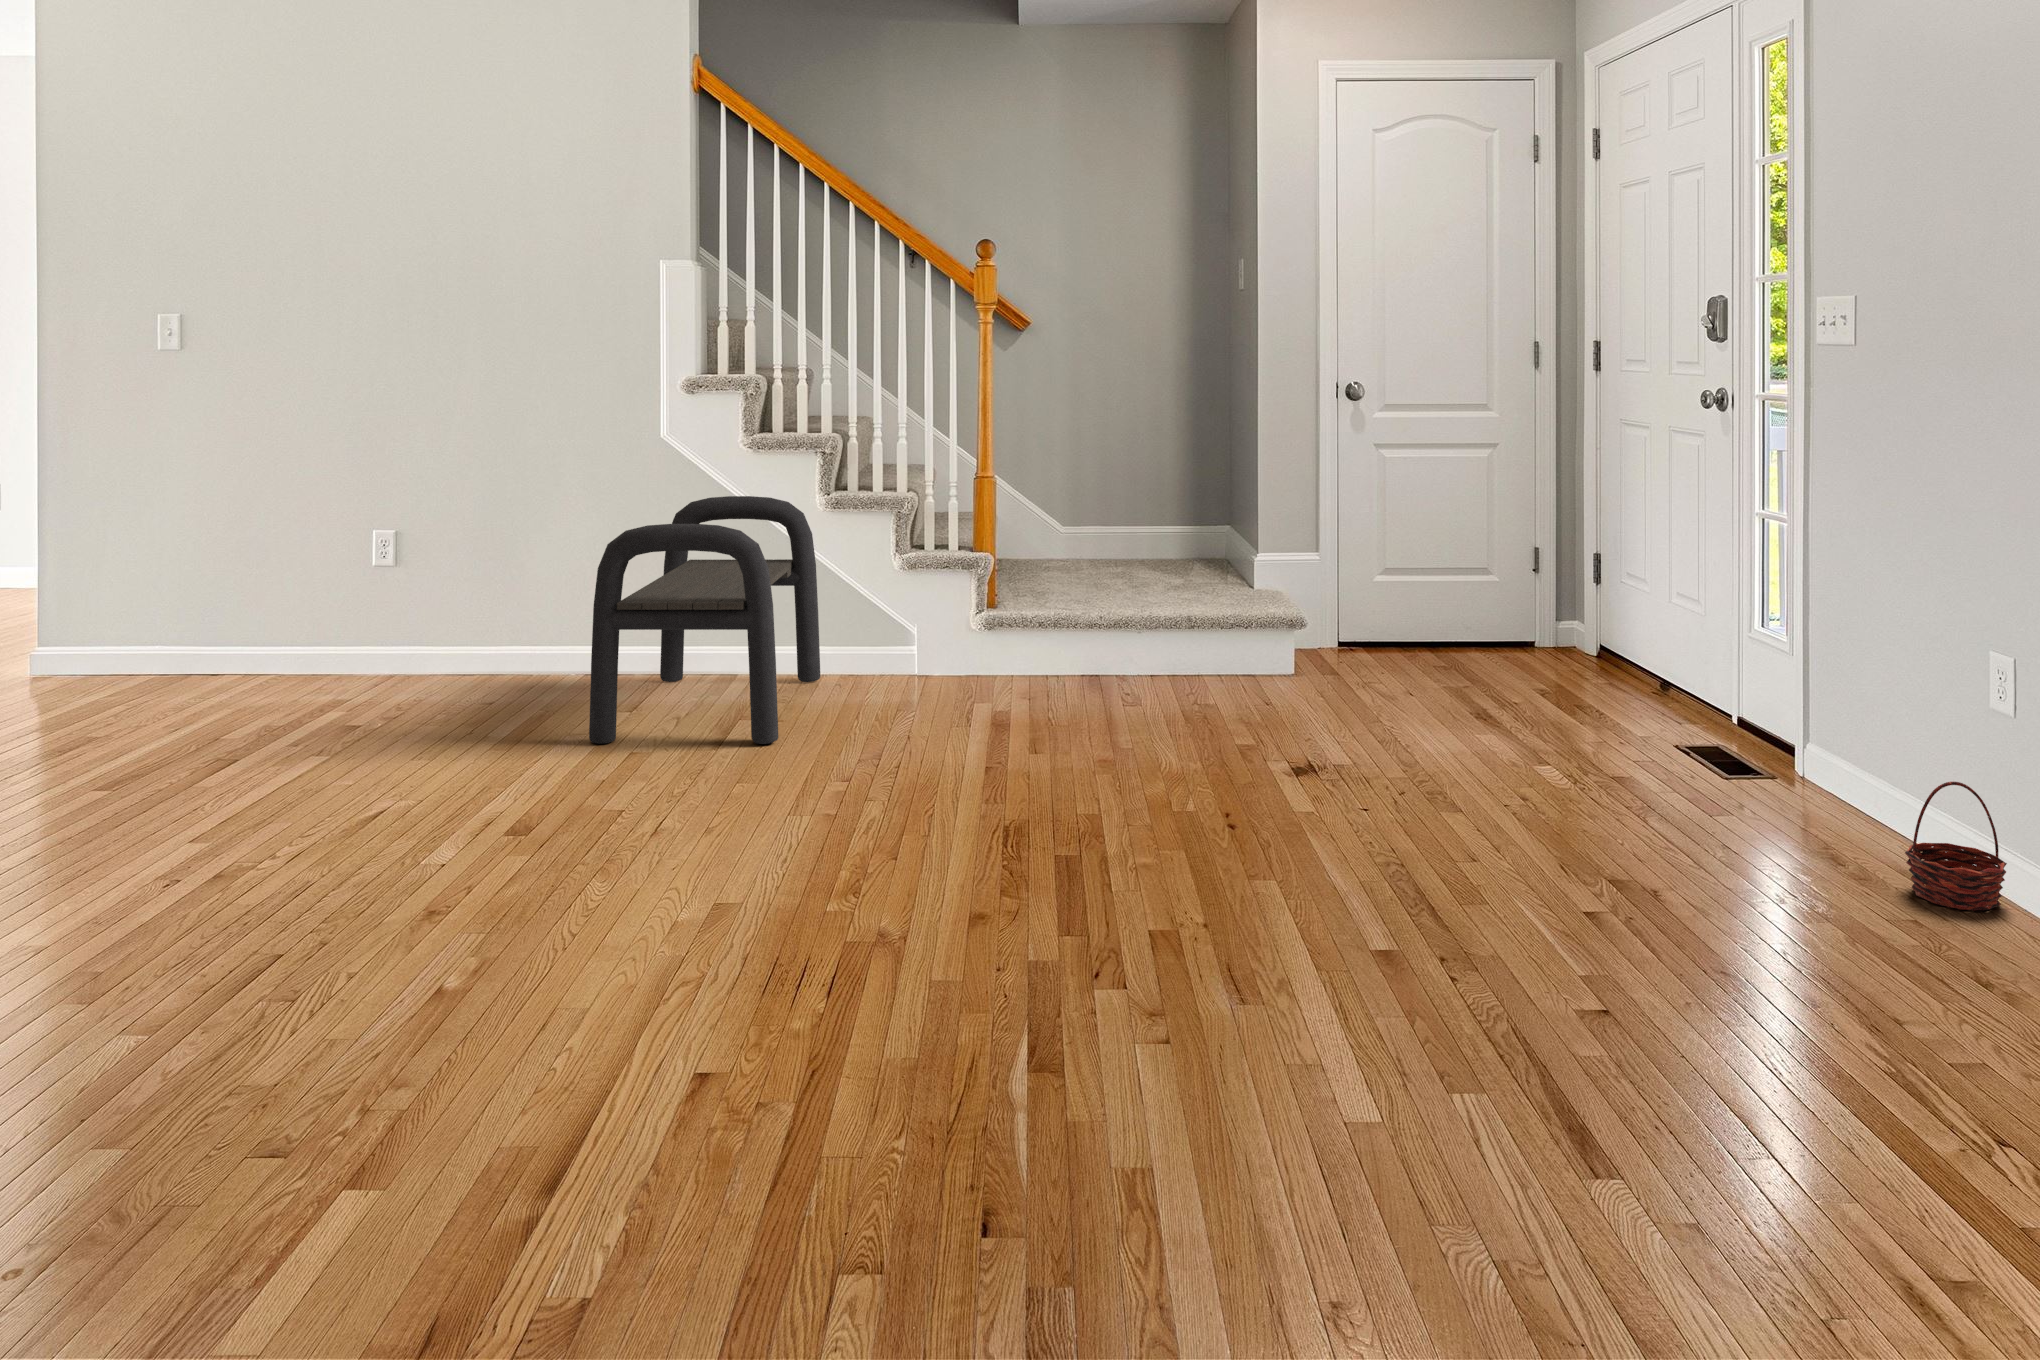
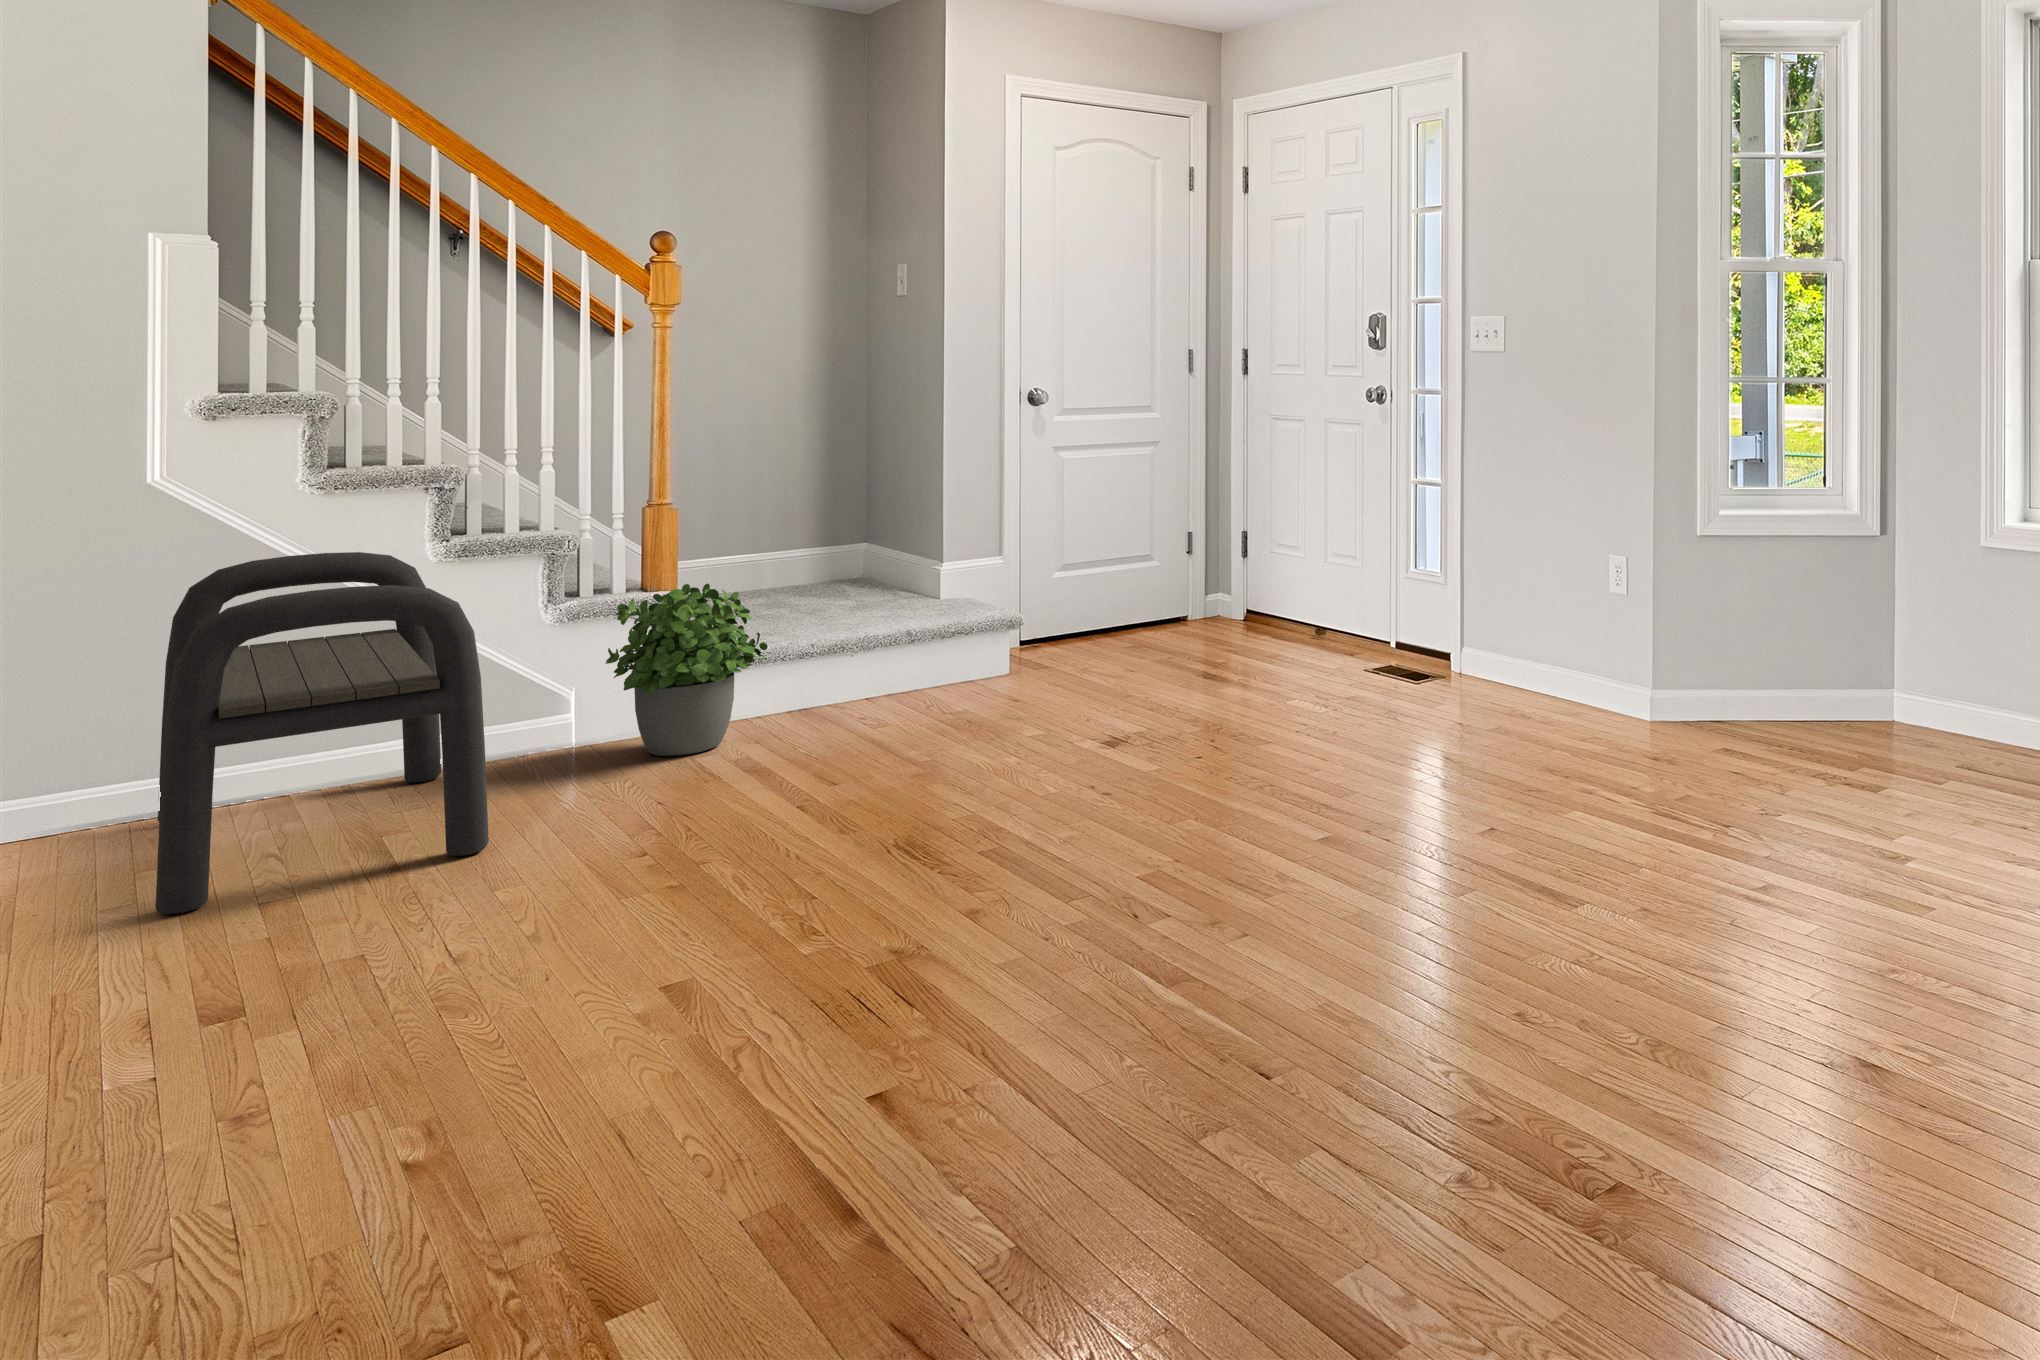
potted plant: none [919,548,1039,697] -> present [606,584,767,756]
basket: present [1905,782,2007,911] -> none [1605,645,1664,731]

